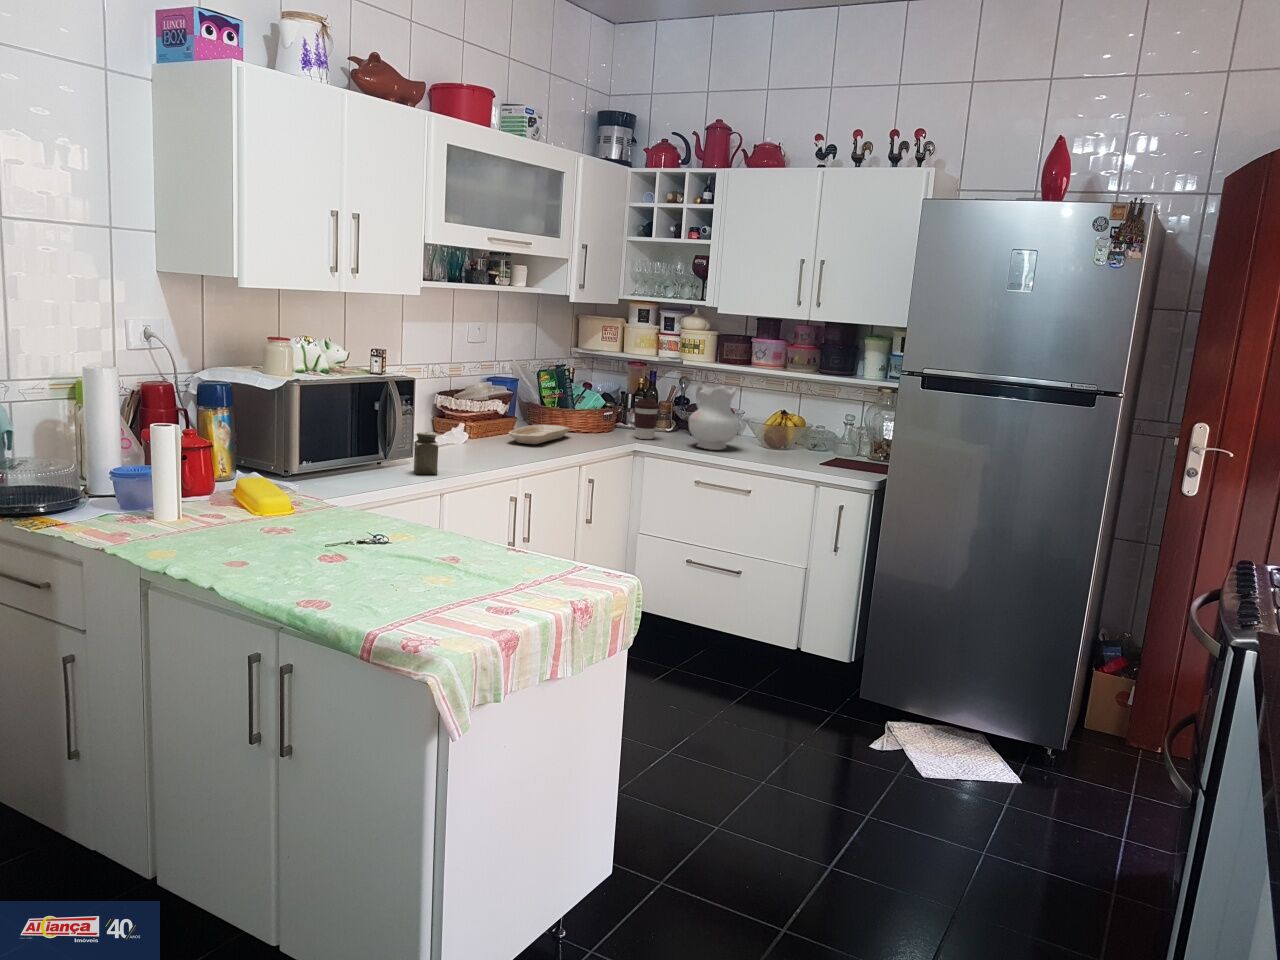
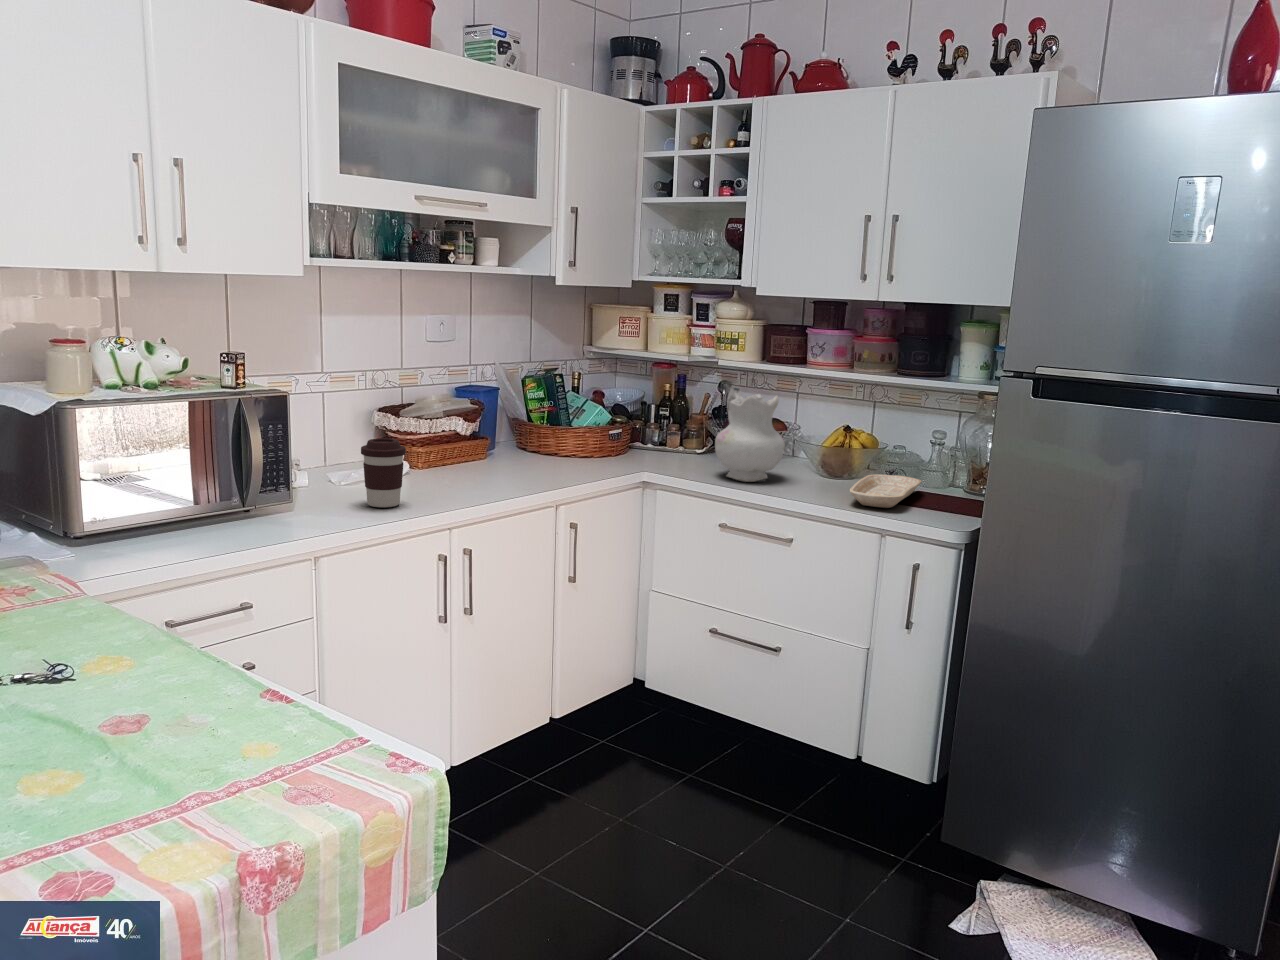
coffee cup: present [634,399,660,439] -> present [361,438,406,507]
tray: present [509,425,570,444] -> present [849,474,922,508]
salt shaker: present [414,432,438,474] -> none [291,467,325,527]

